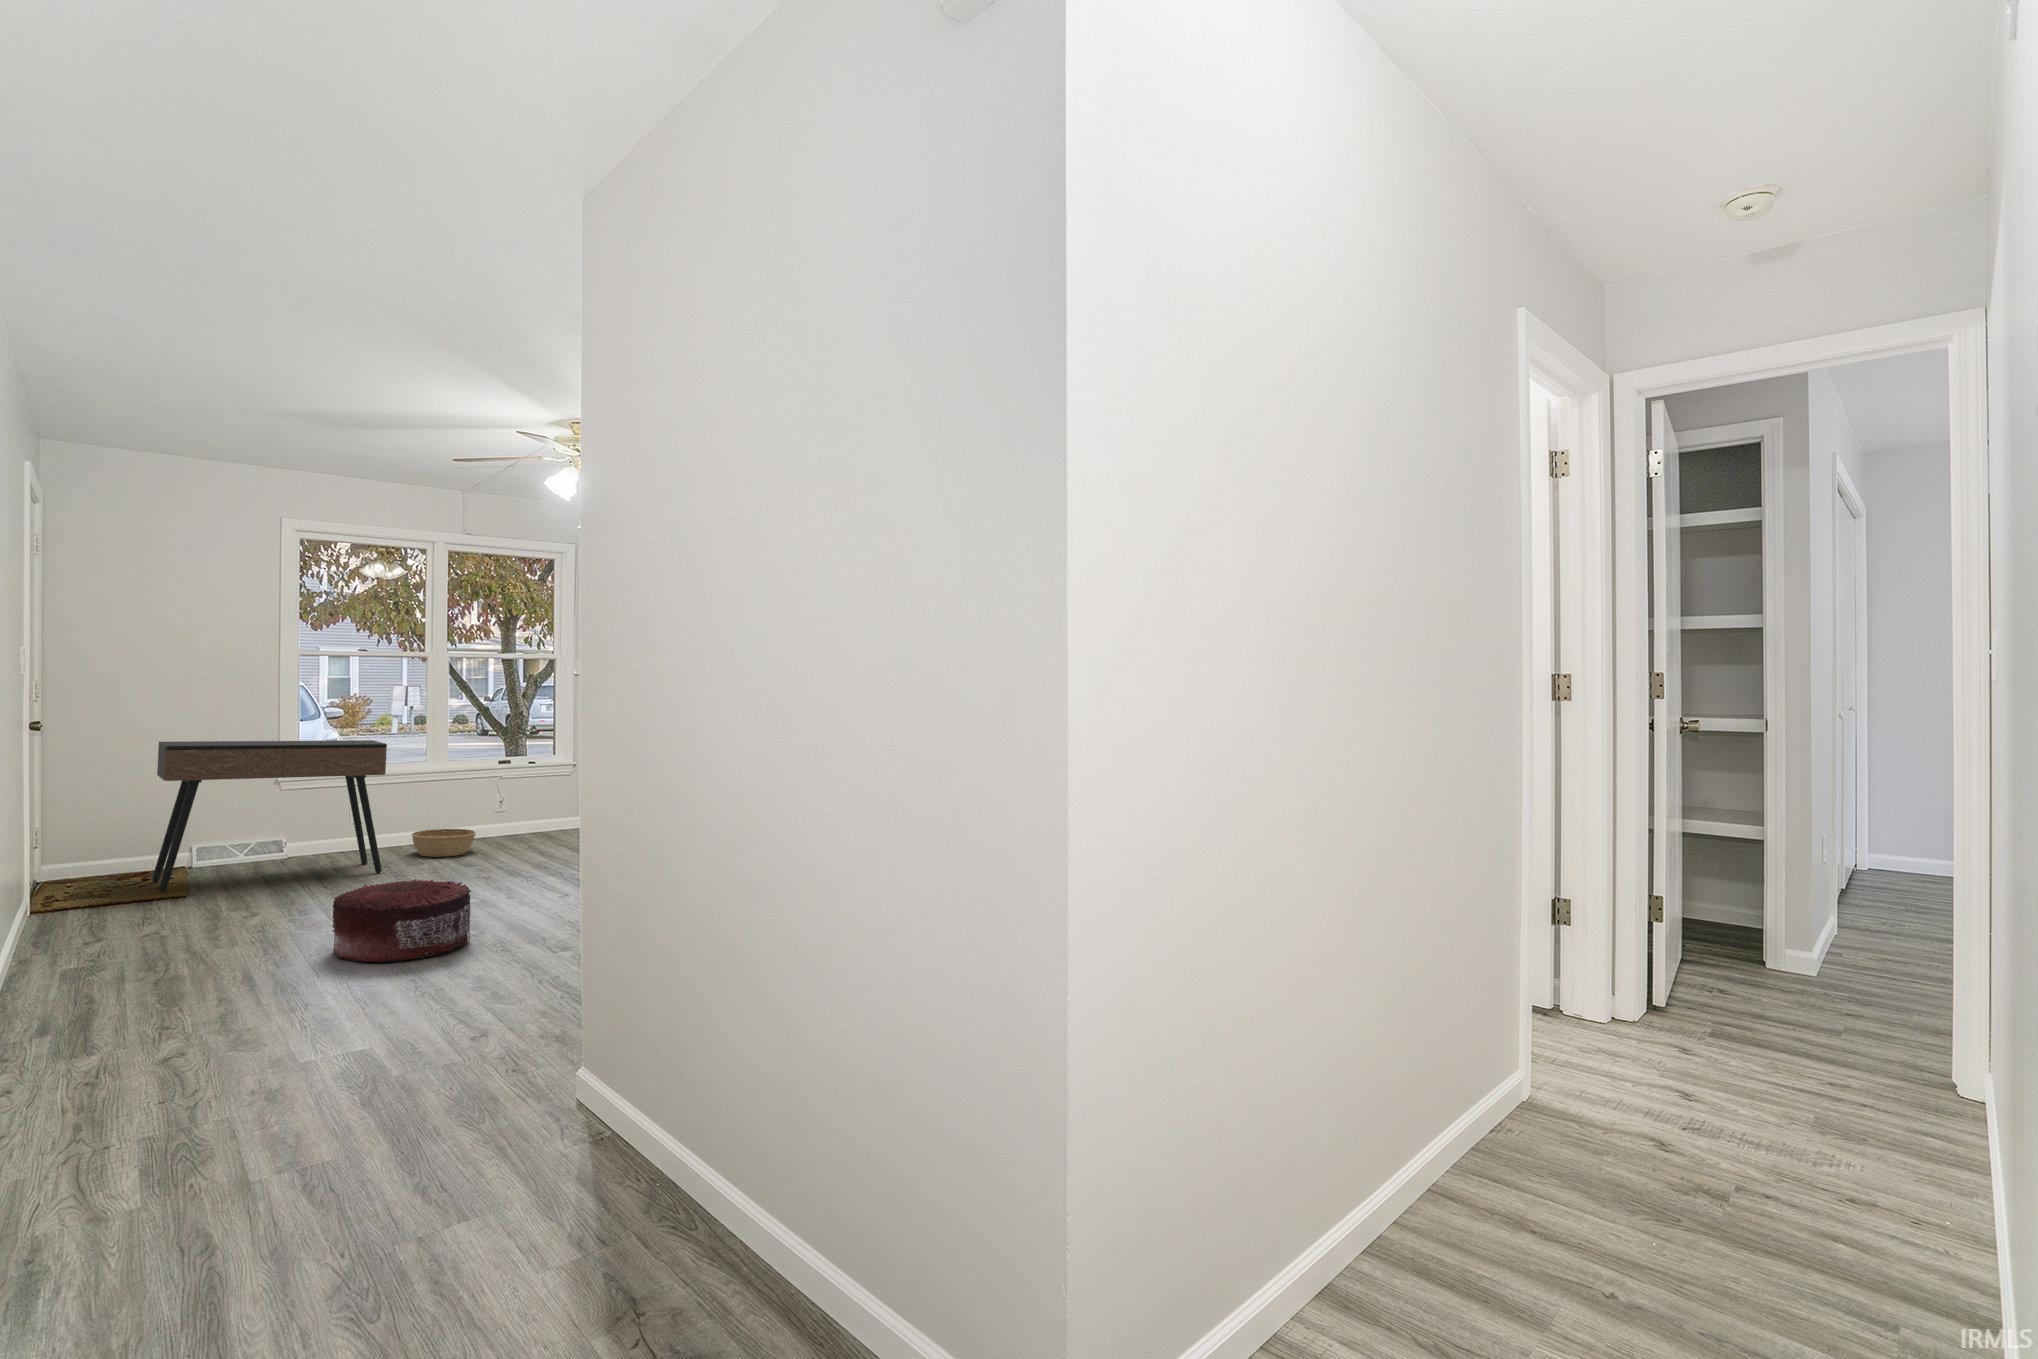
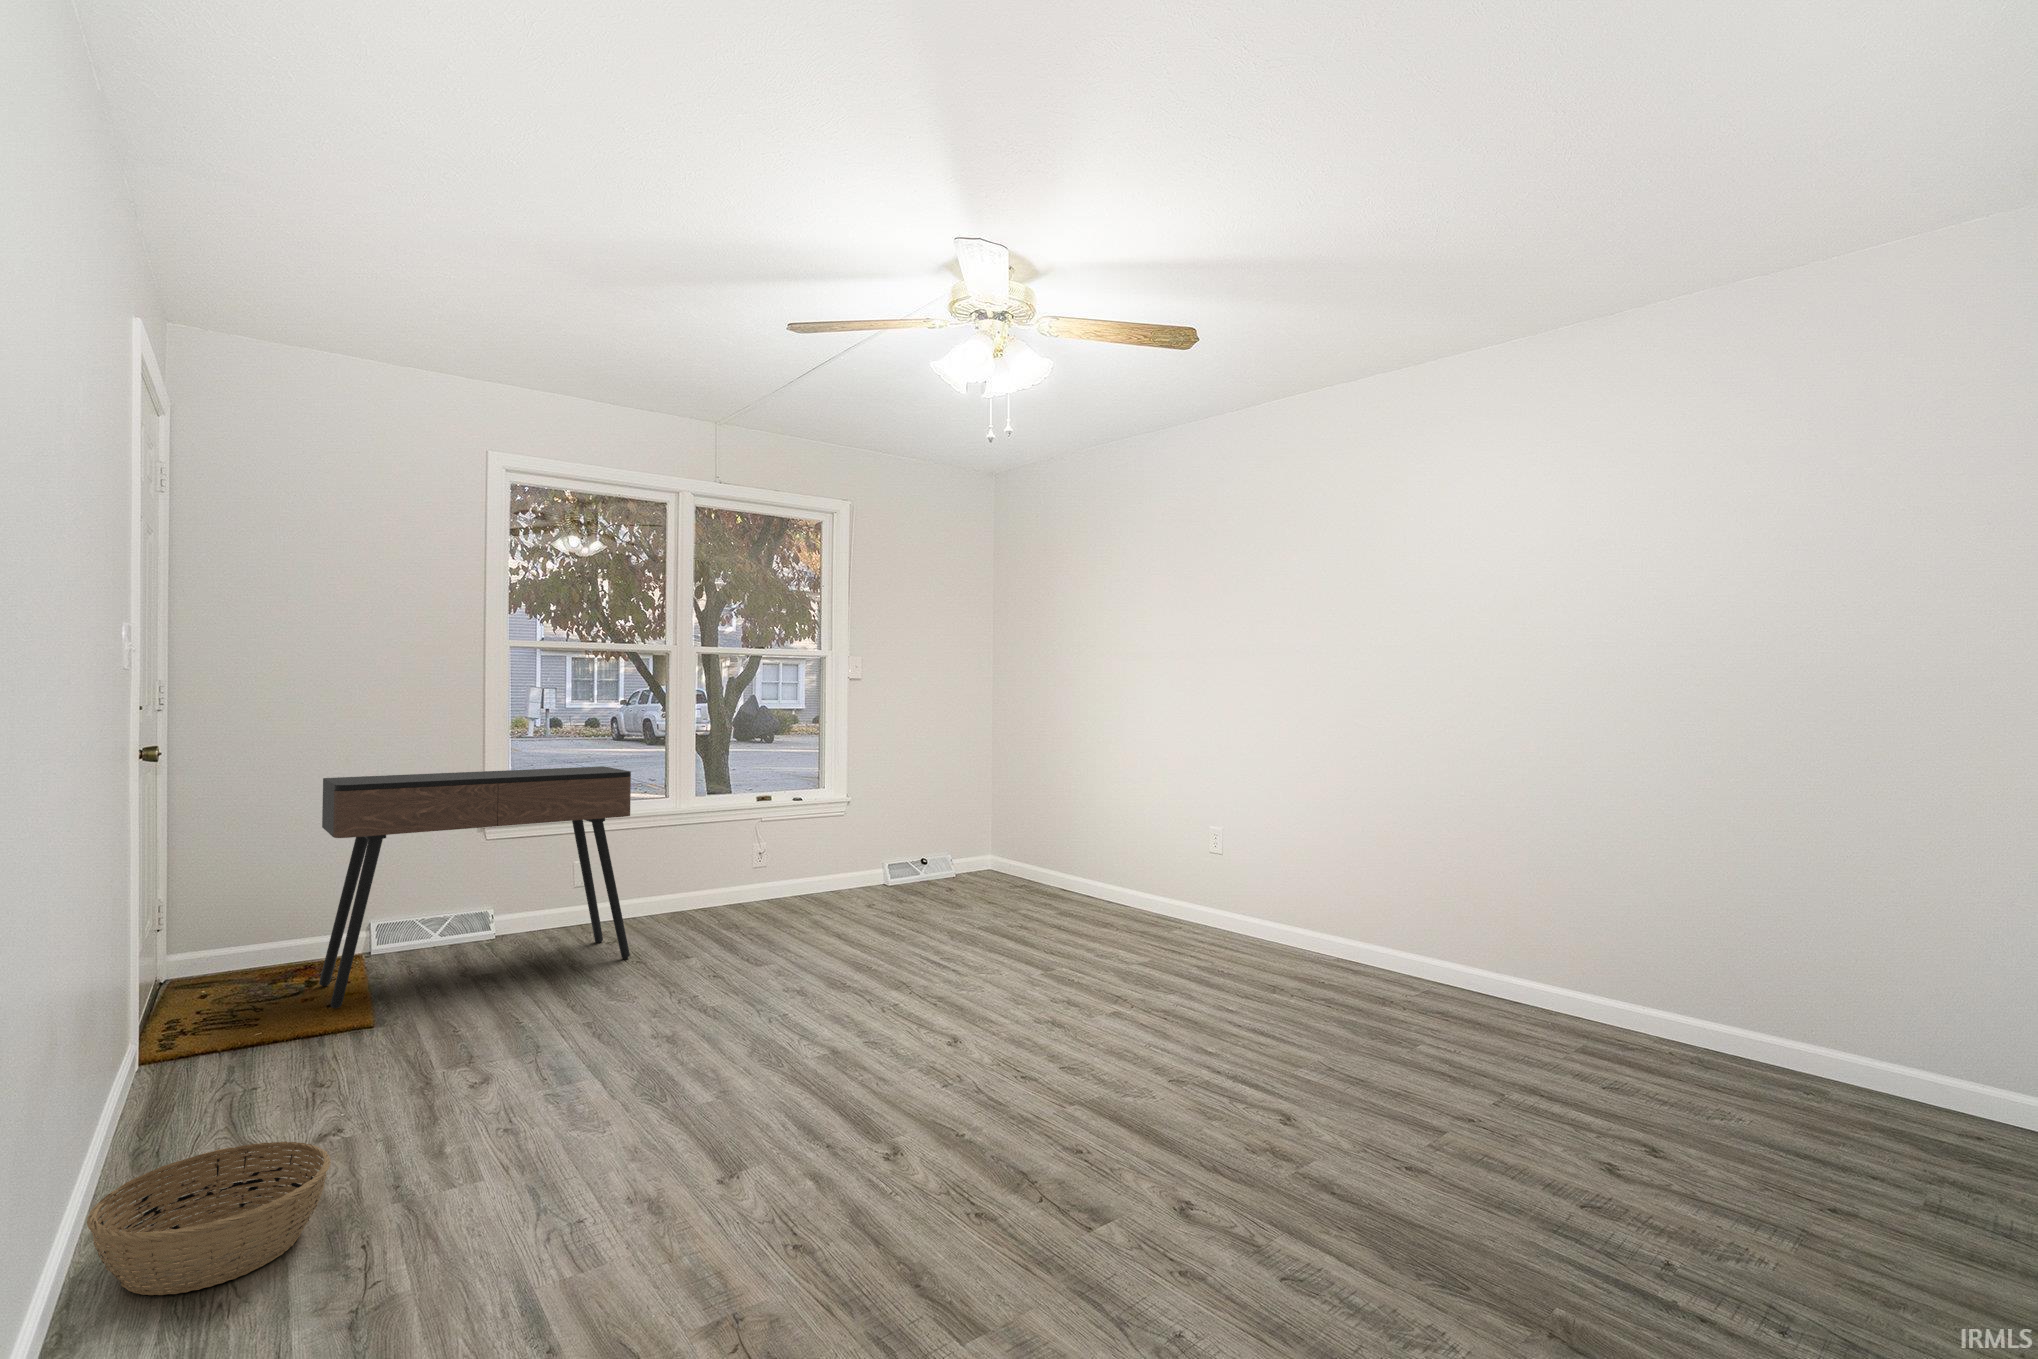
basket: present [412,829,476,857] -> present [87,1142,331,1295]
pouf: present [332,879,471,962] -> none [639,1004,859,1188]

